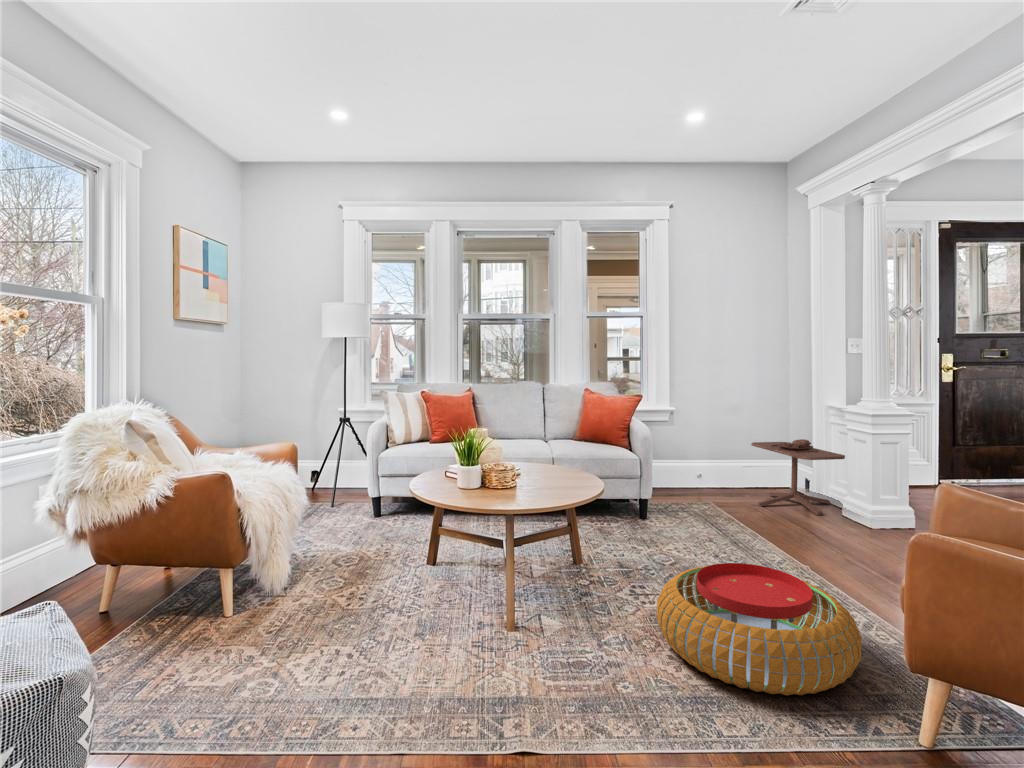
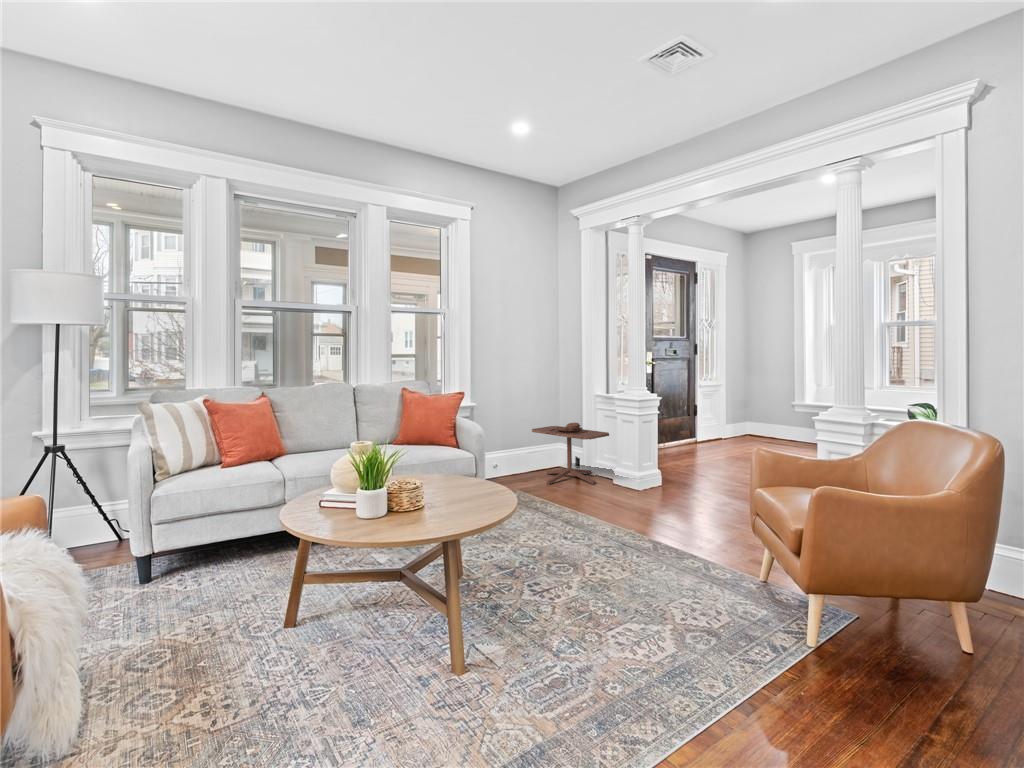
pouf: present [657,563,862,696] -> none [579,538,749,650]

